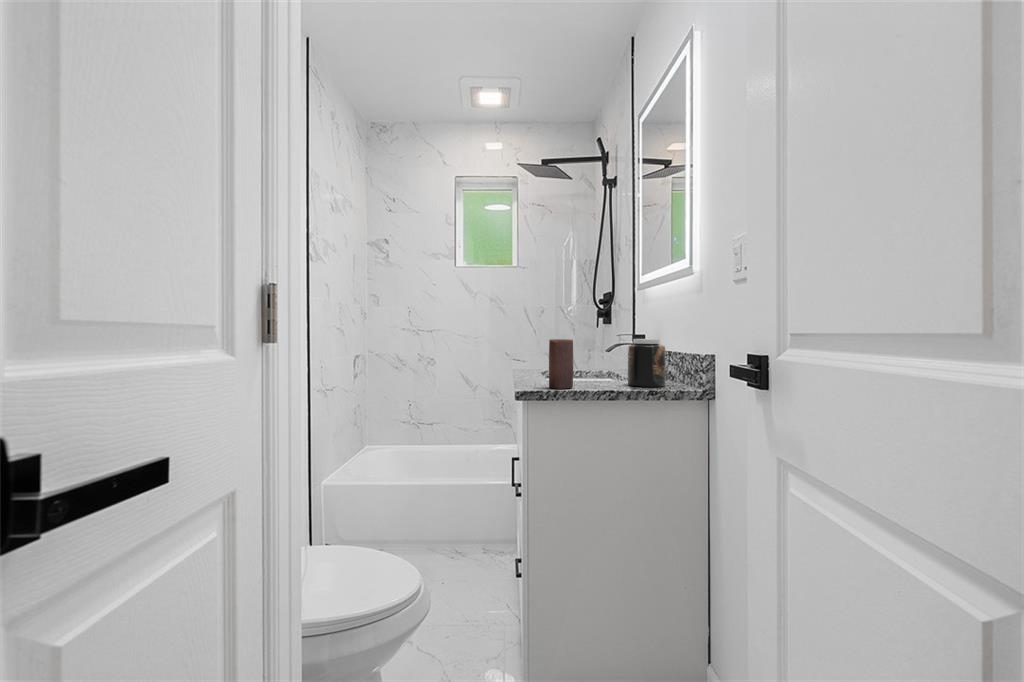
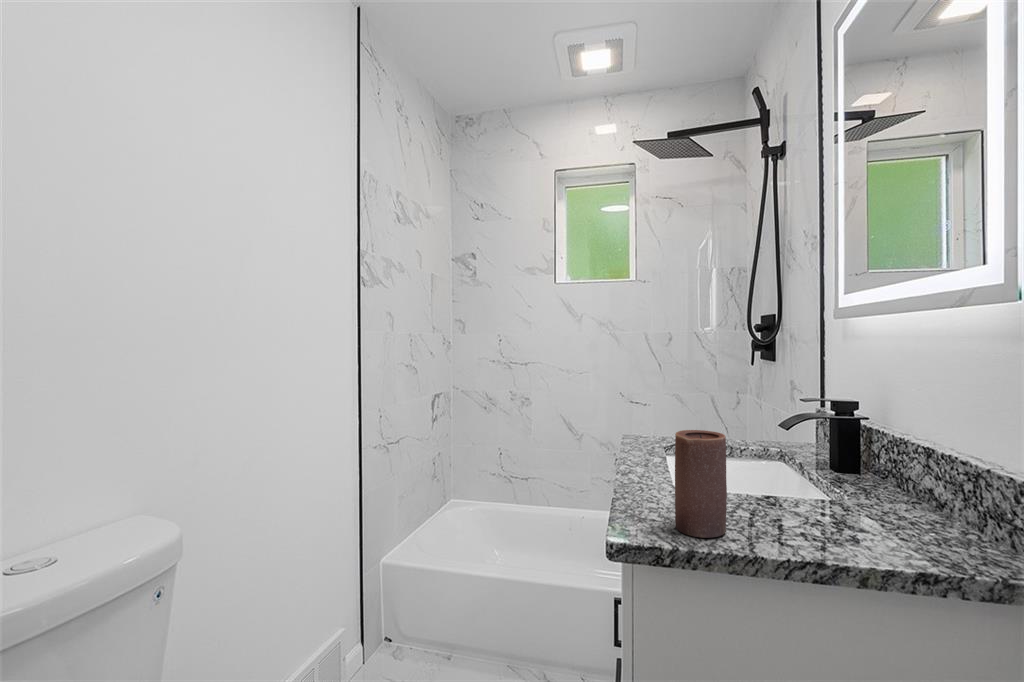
jar: present [628,339,666,387] -> none [845,429,941,544]

